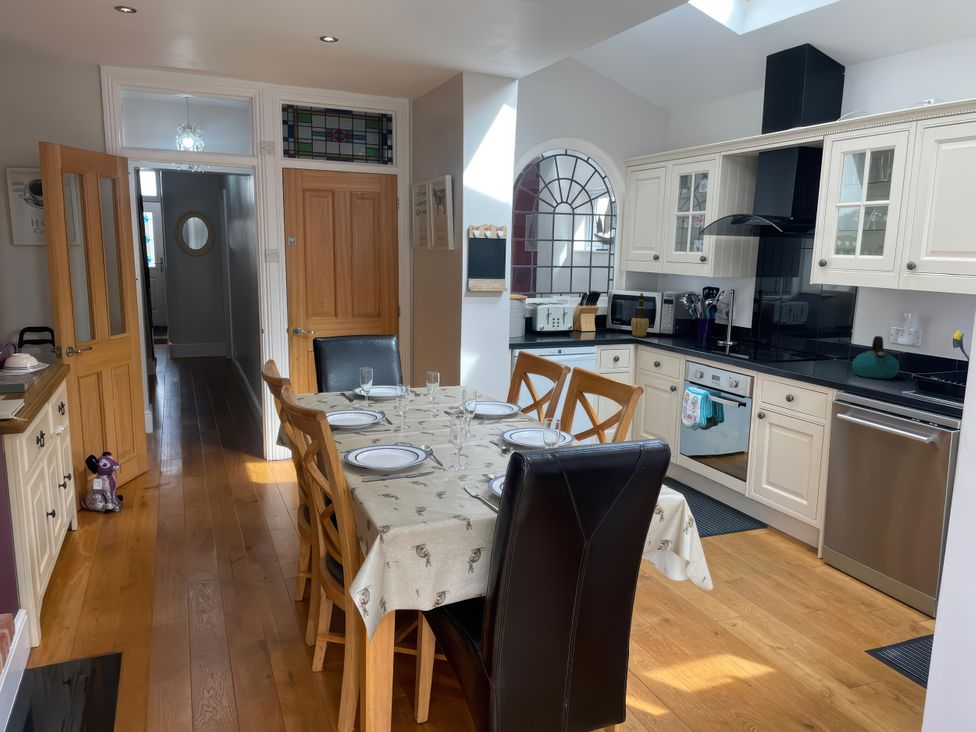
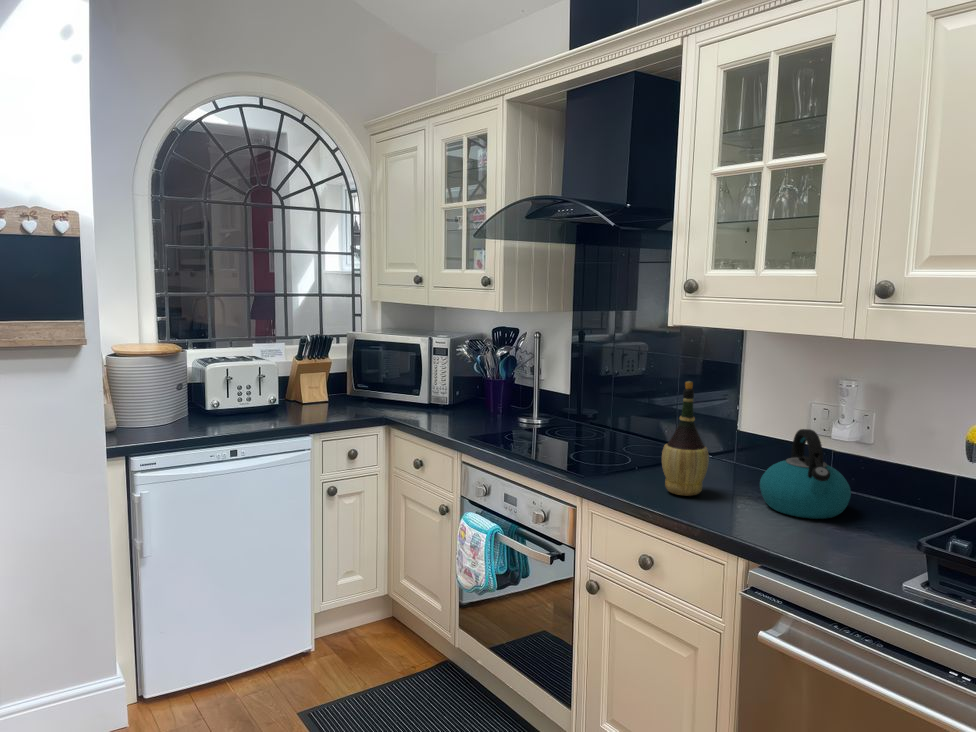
wine bottle: present [631,293,649,337] -> present [662,381,709,495]

